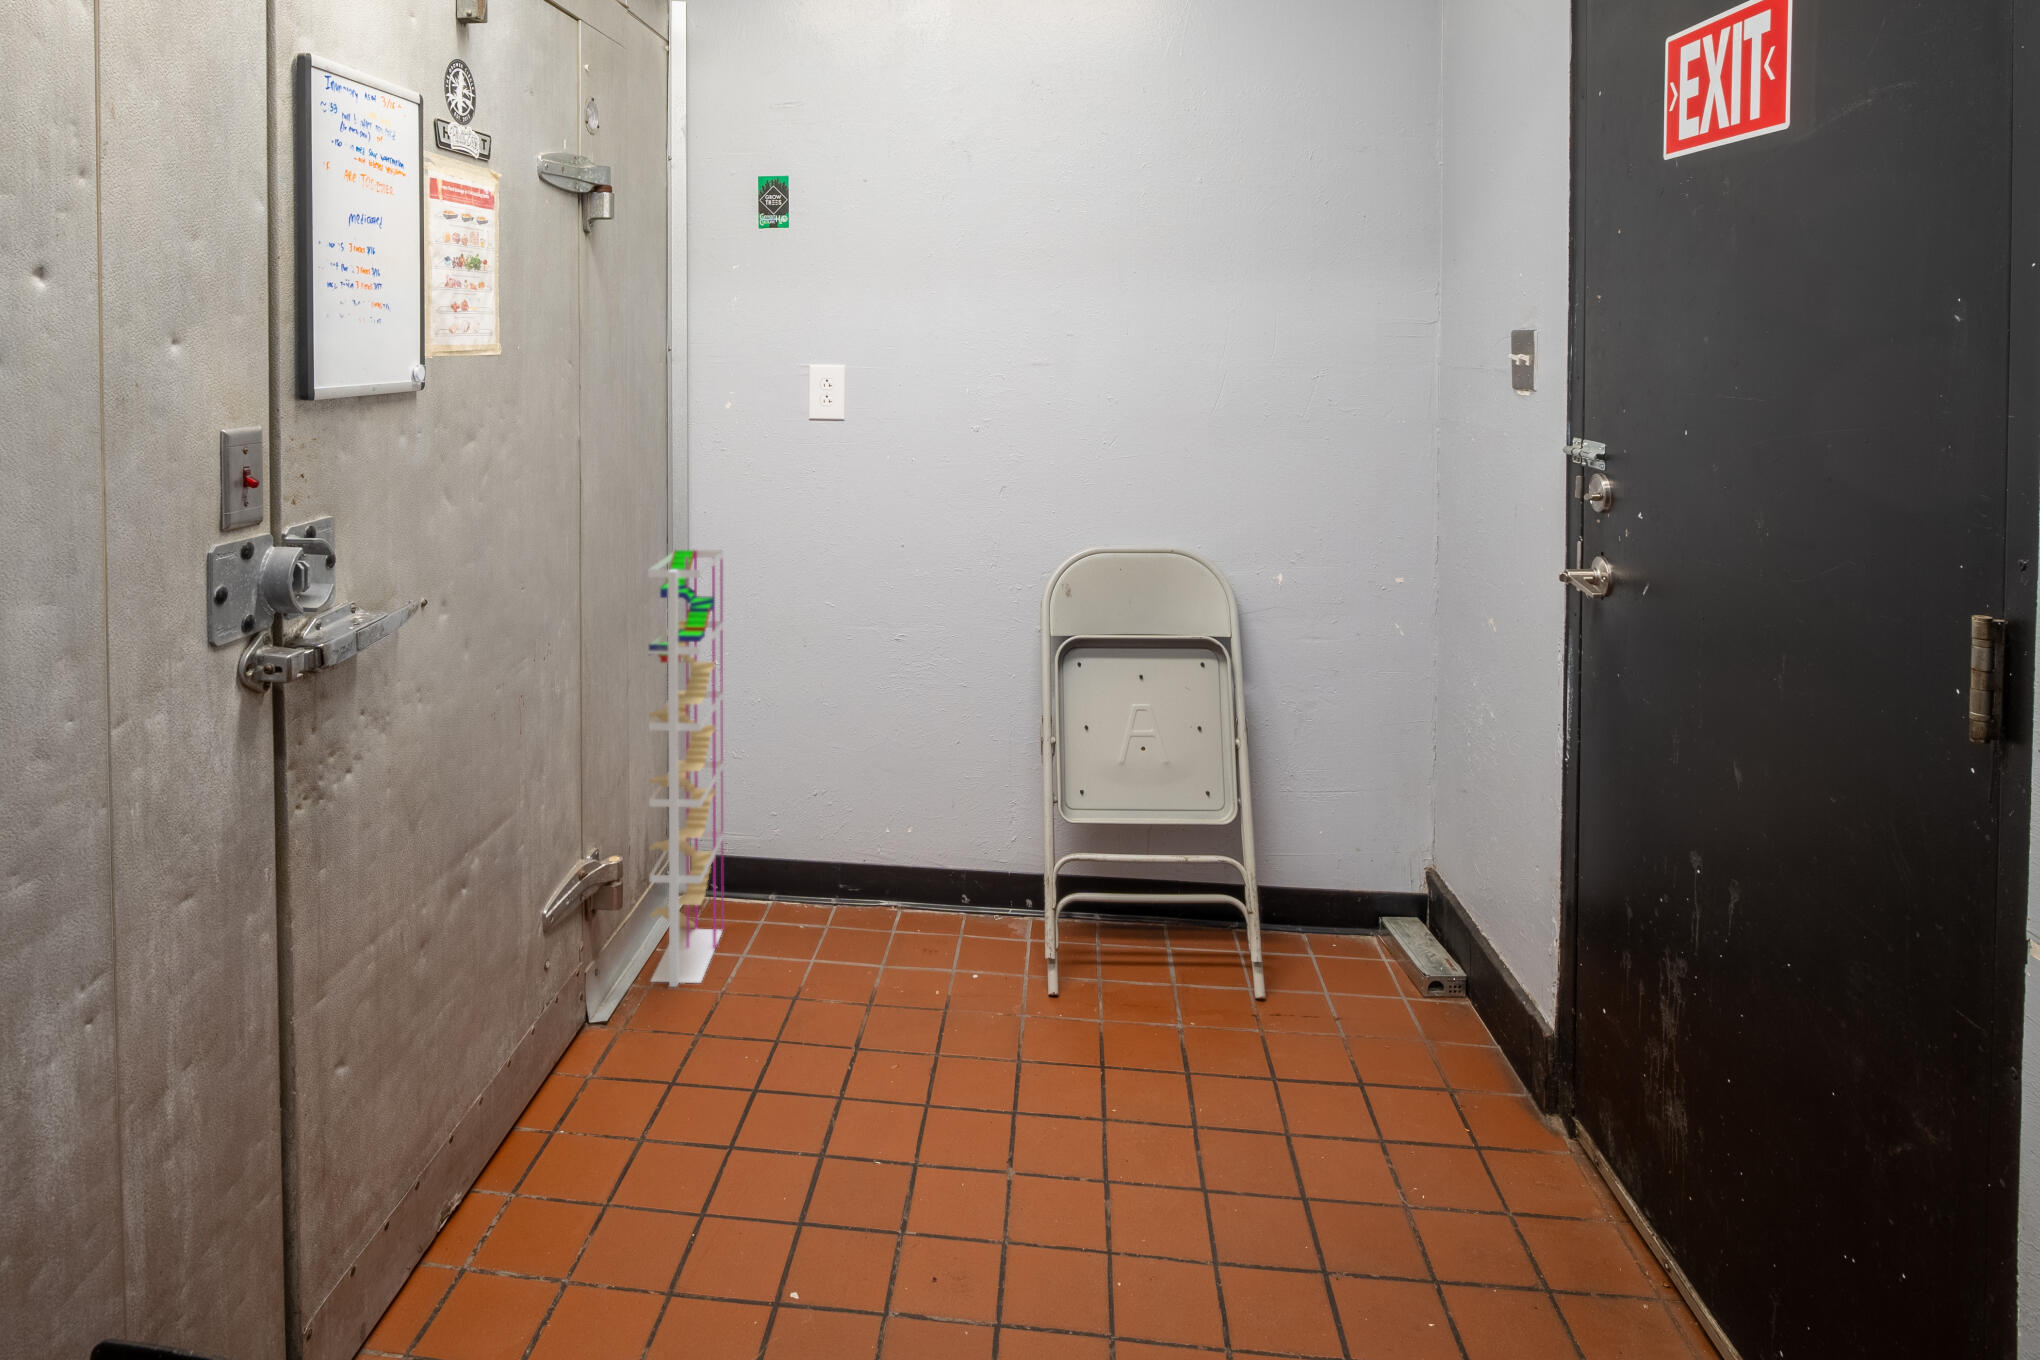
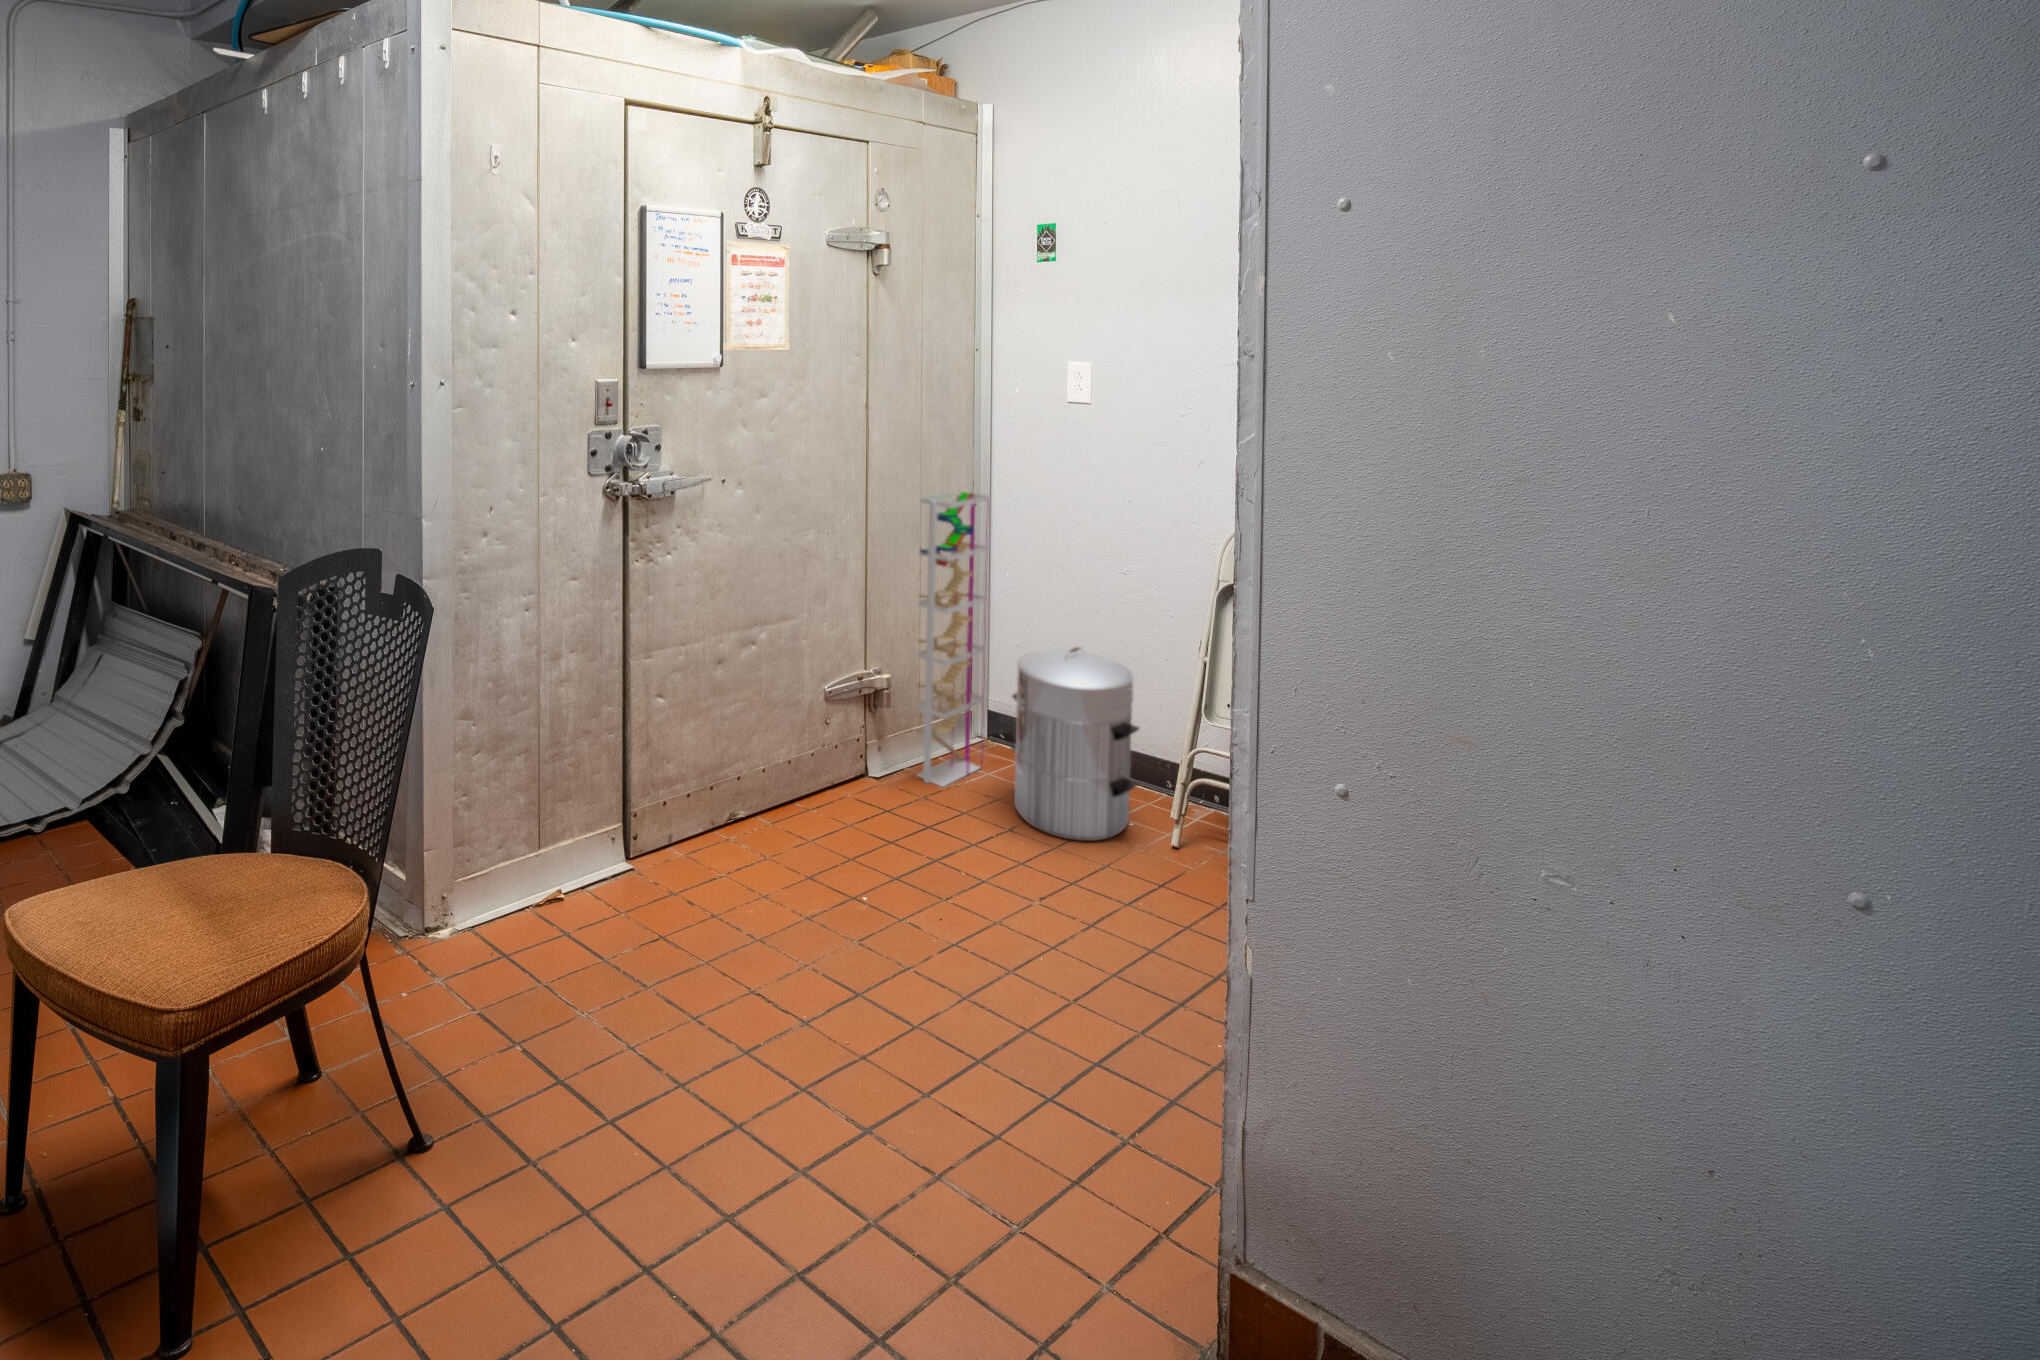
waste bin: none [788,728,957,989] -> present [1011,647,1139,841]

